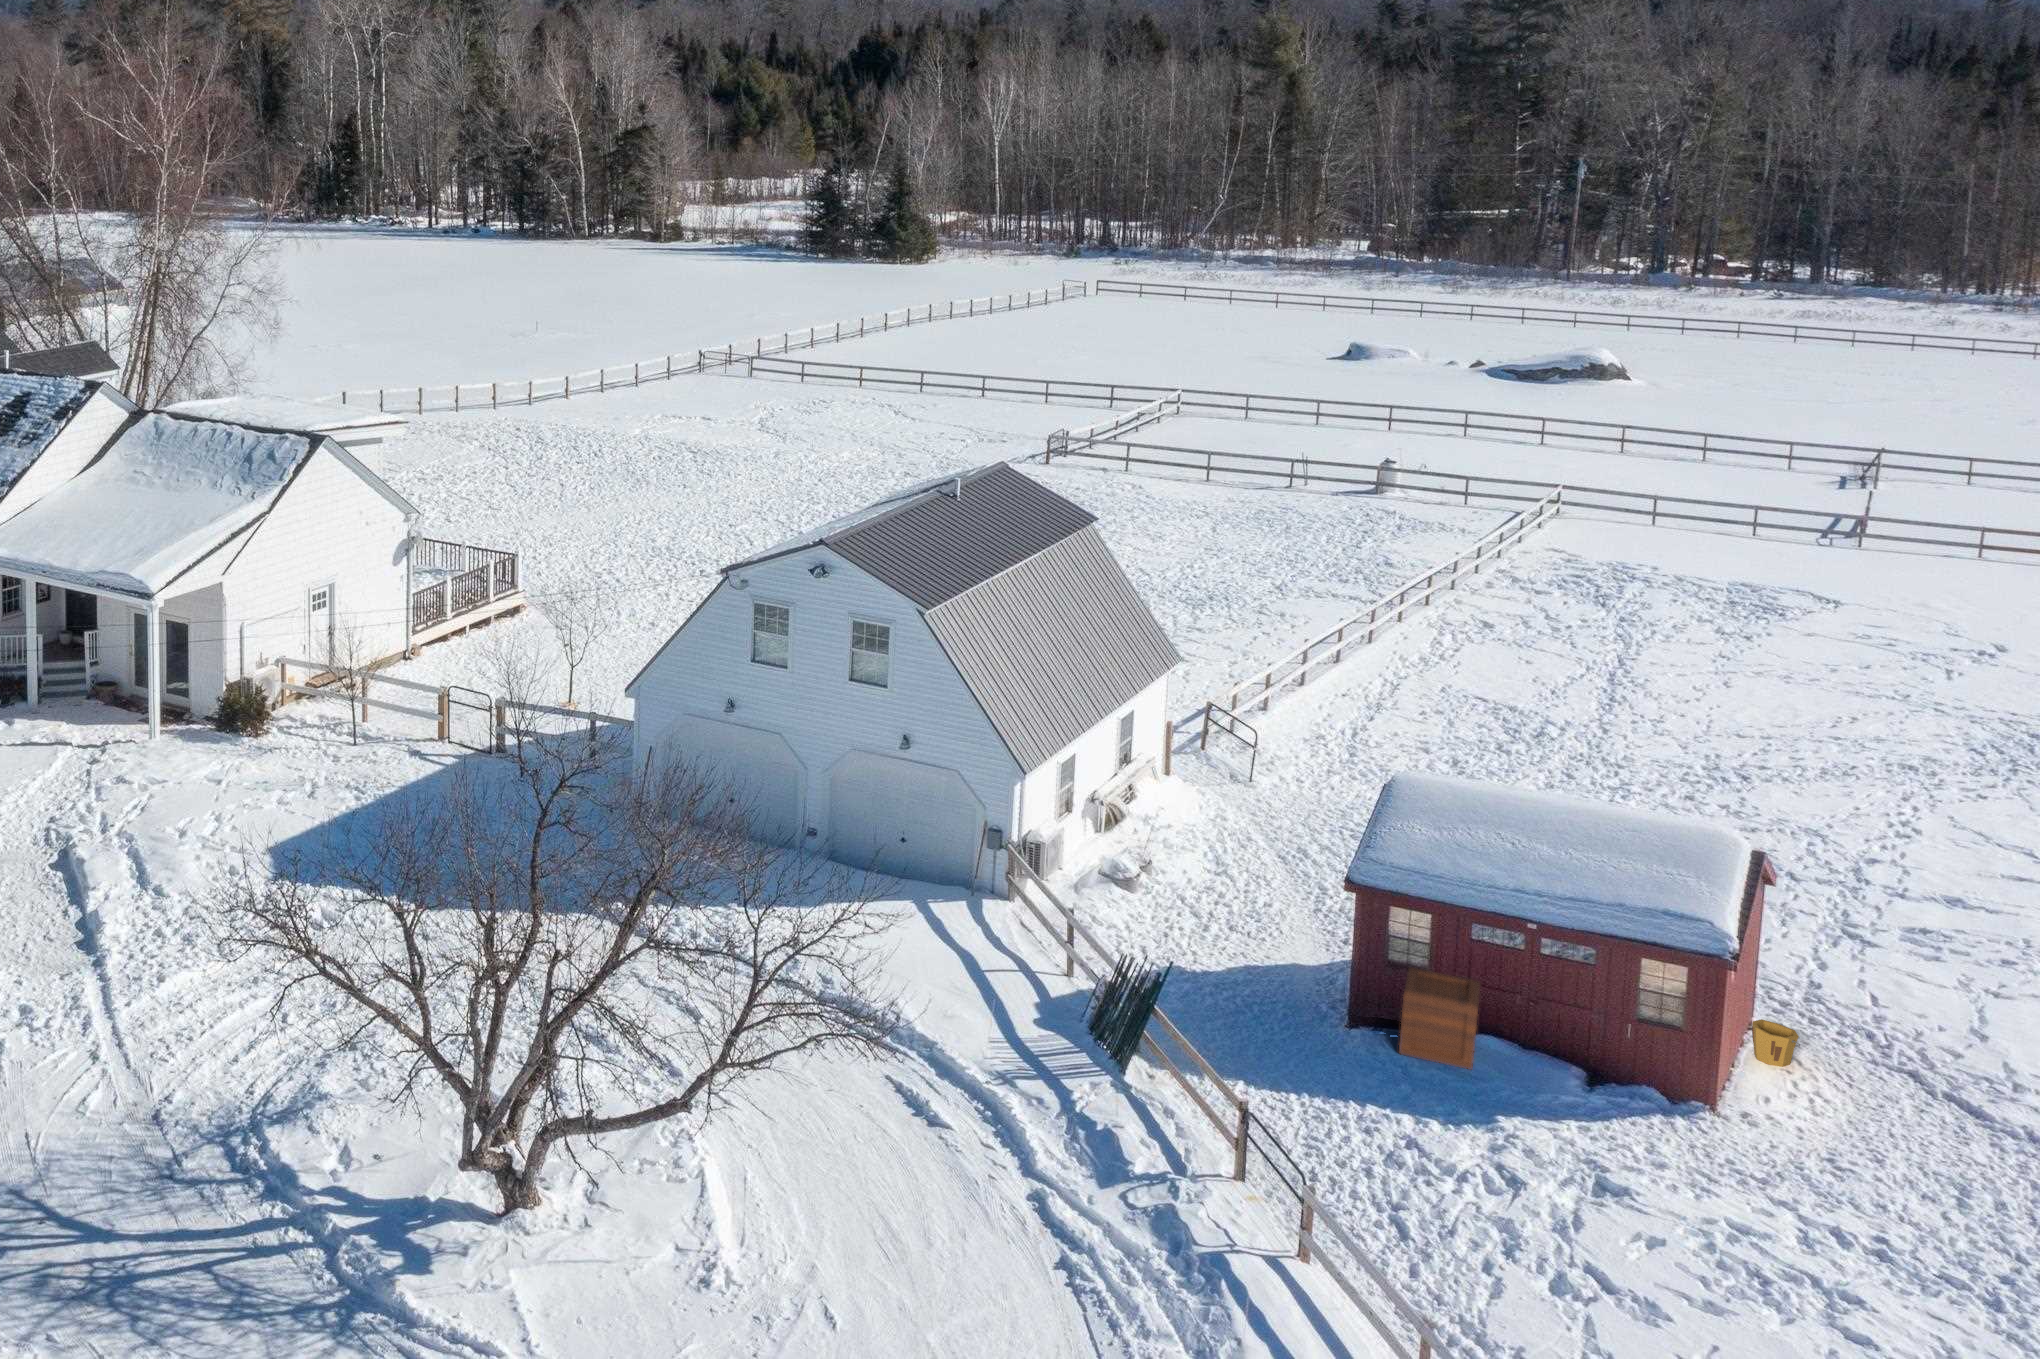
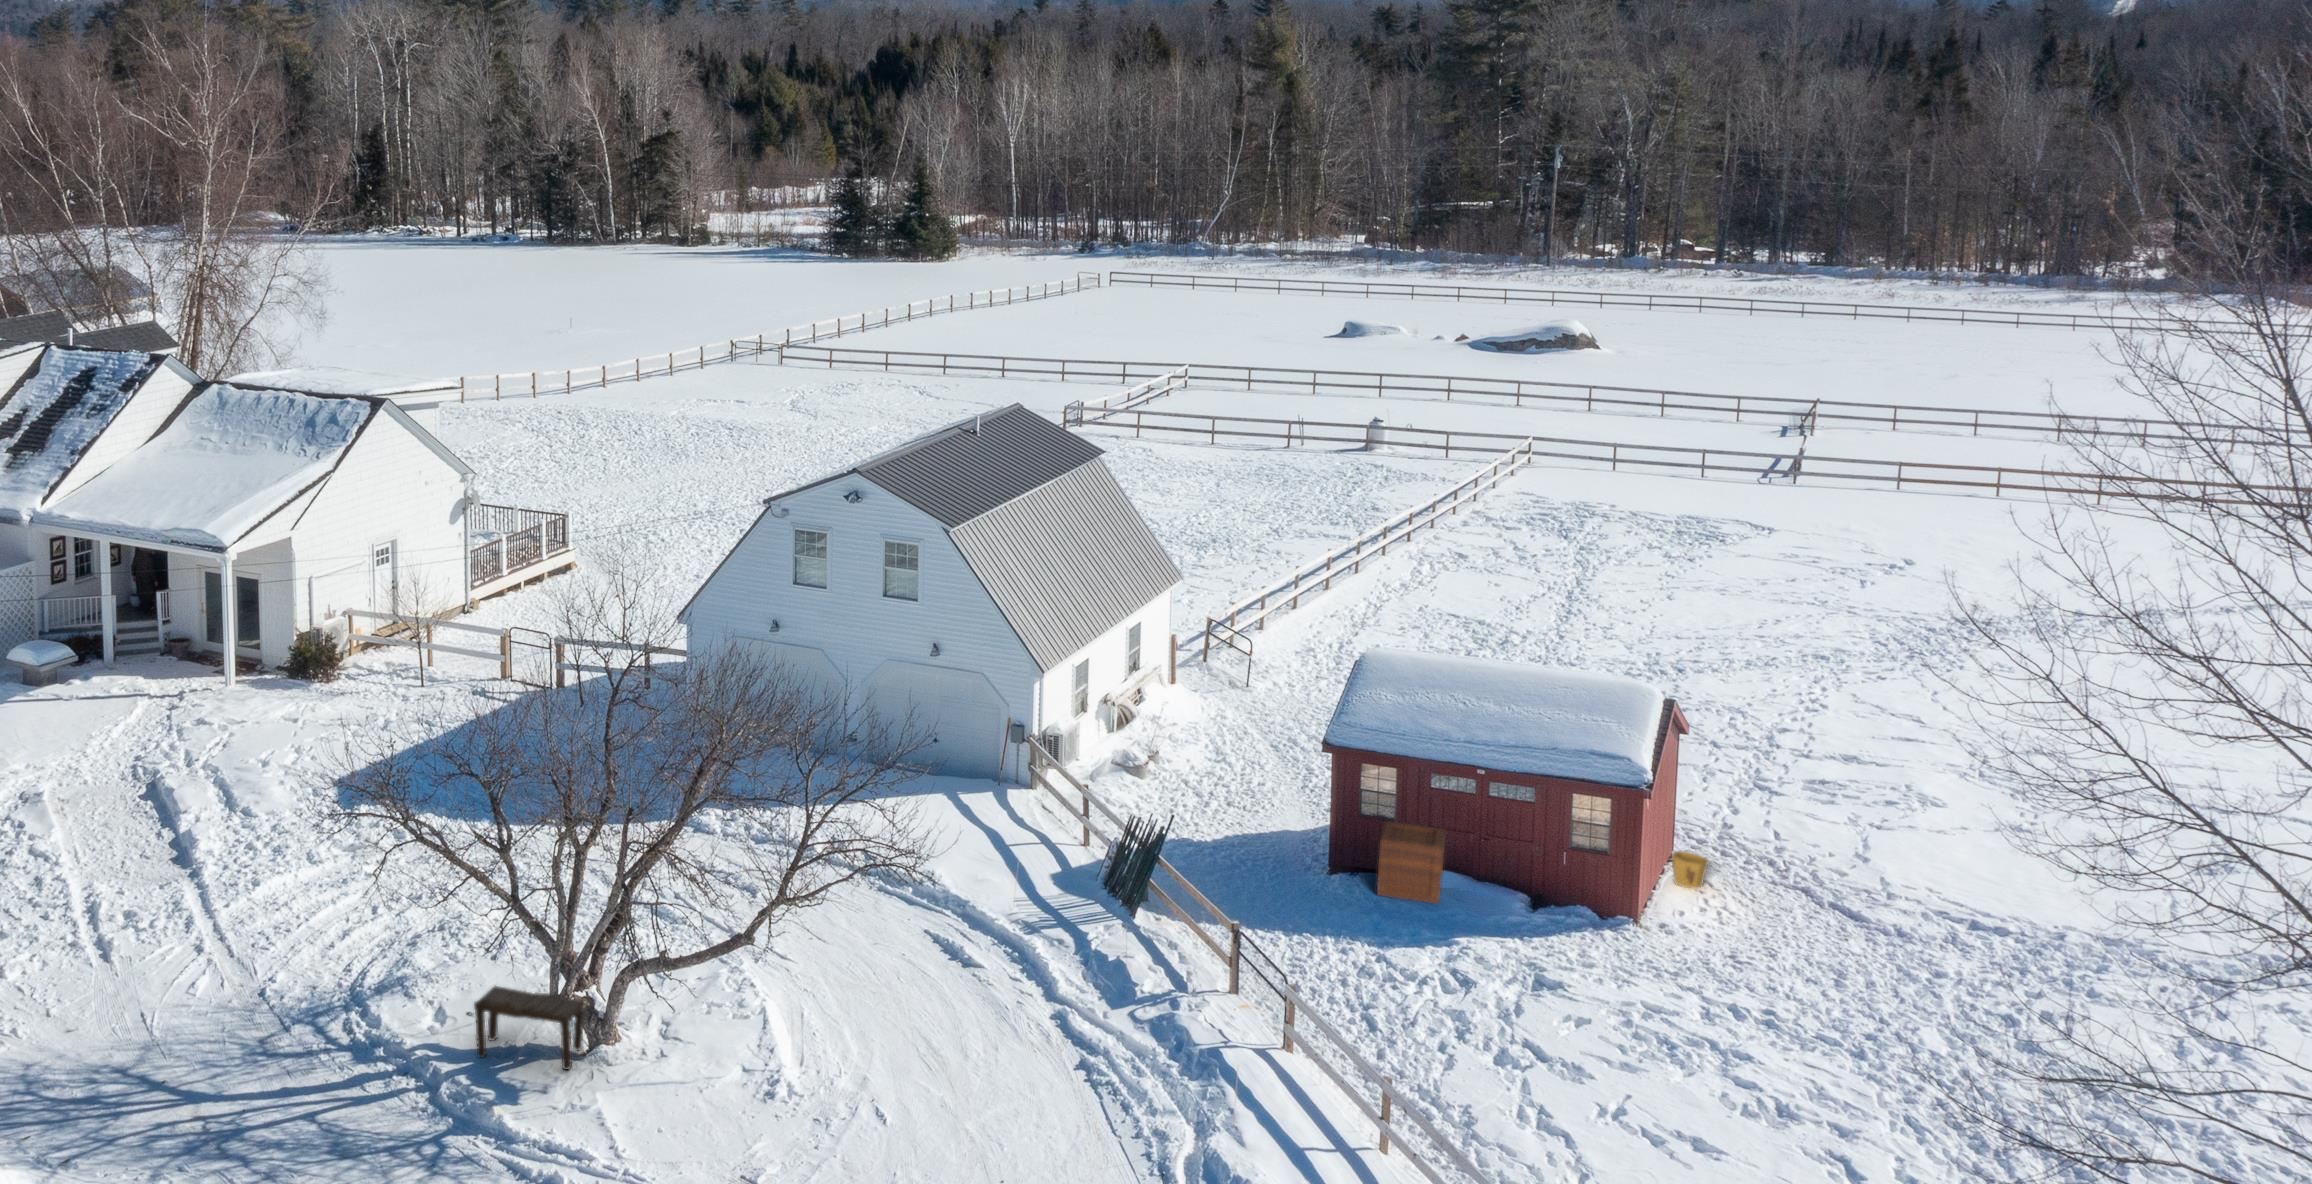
bench: none [385,1131,508,1235] -> present [474,986,585,1070]

